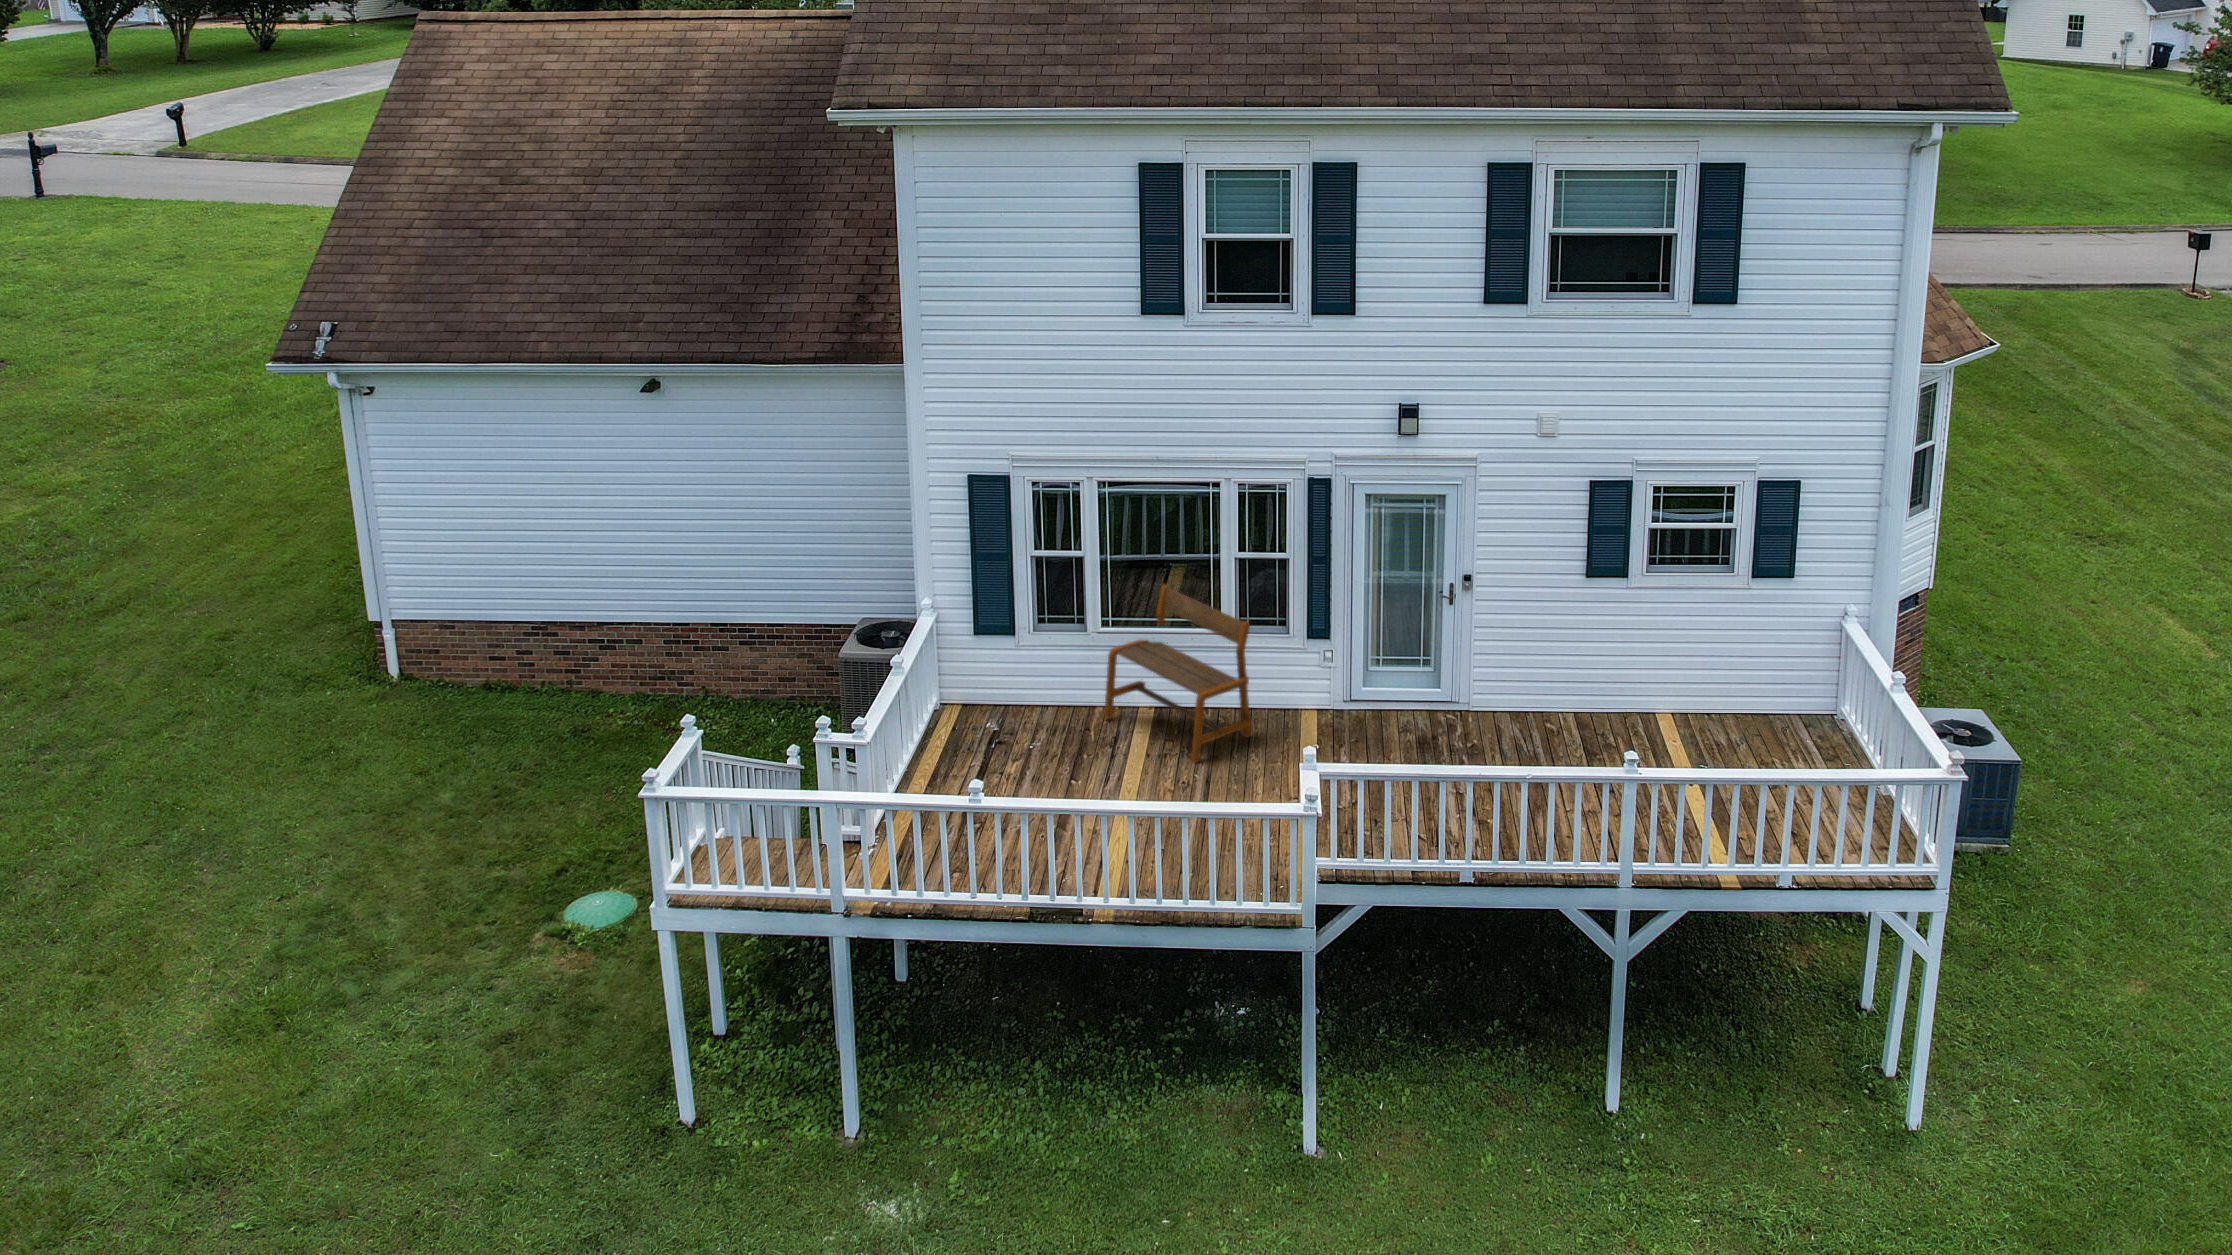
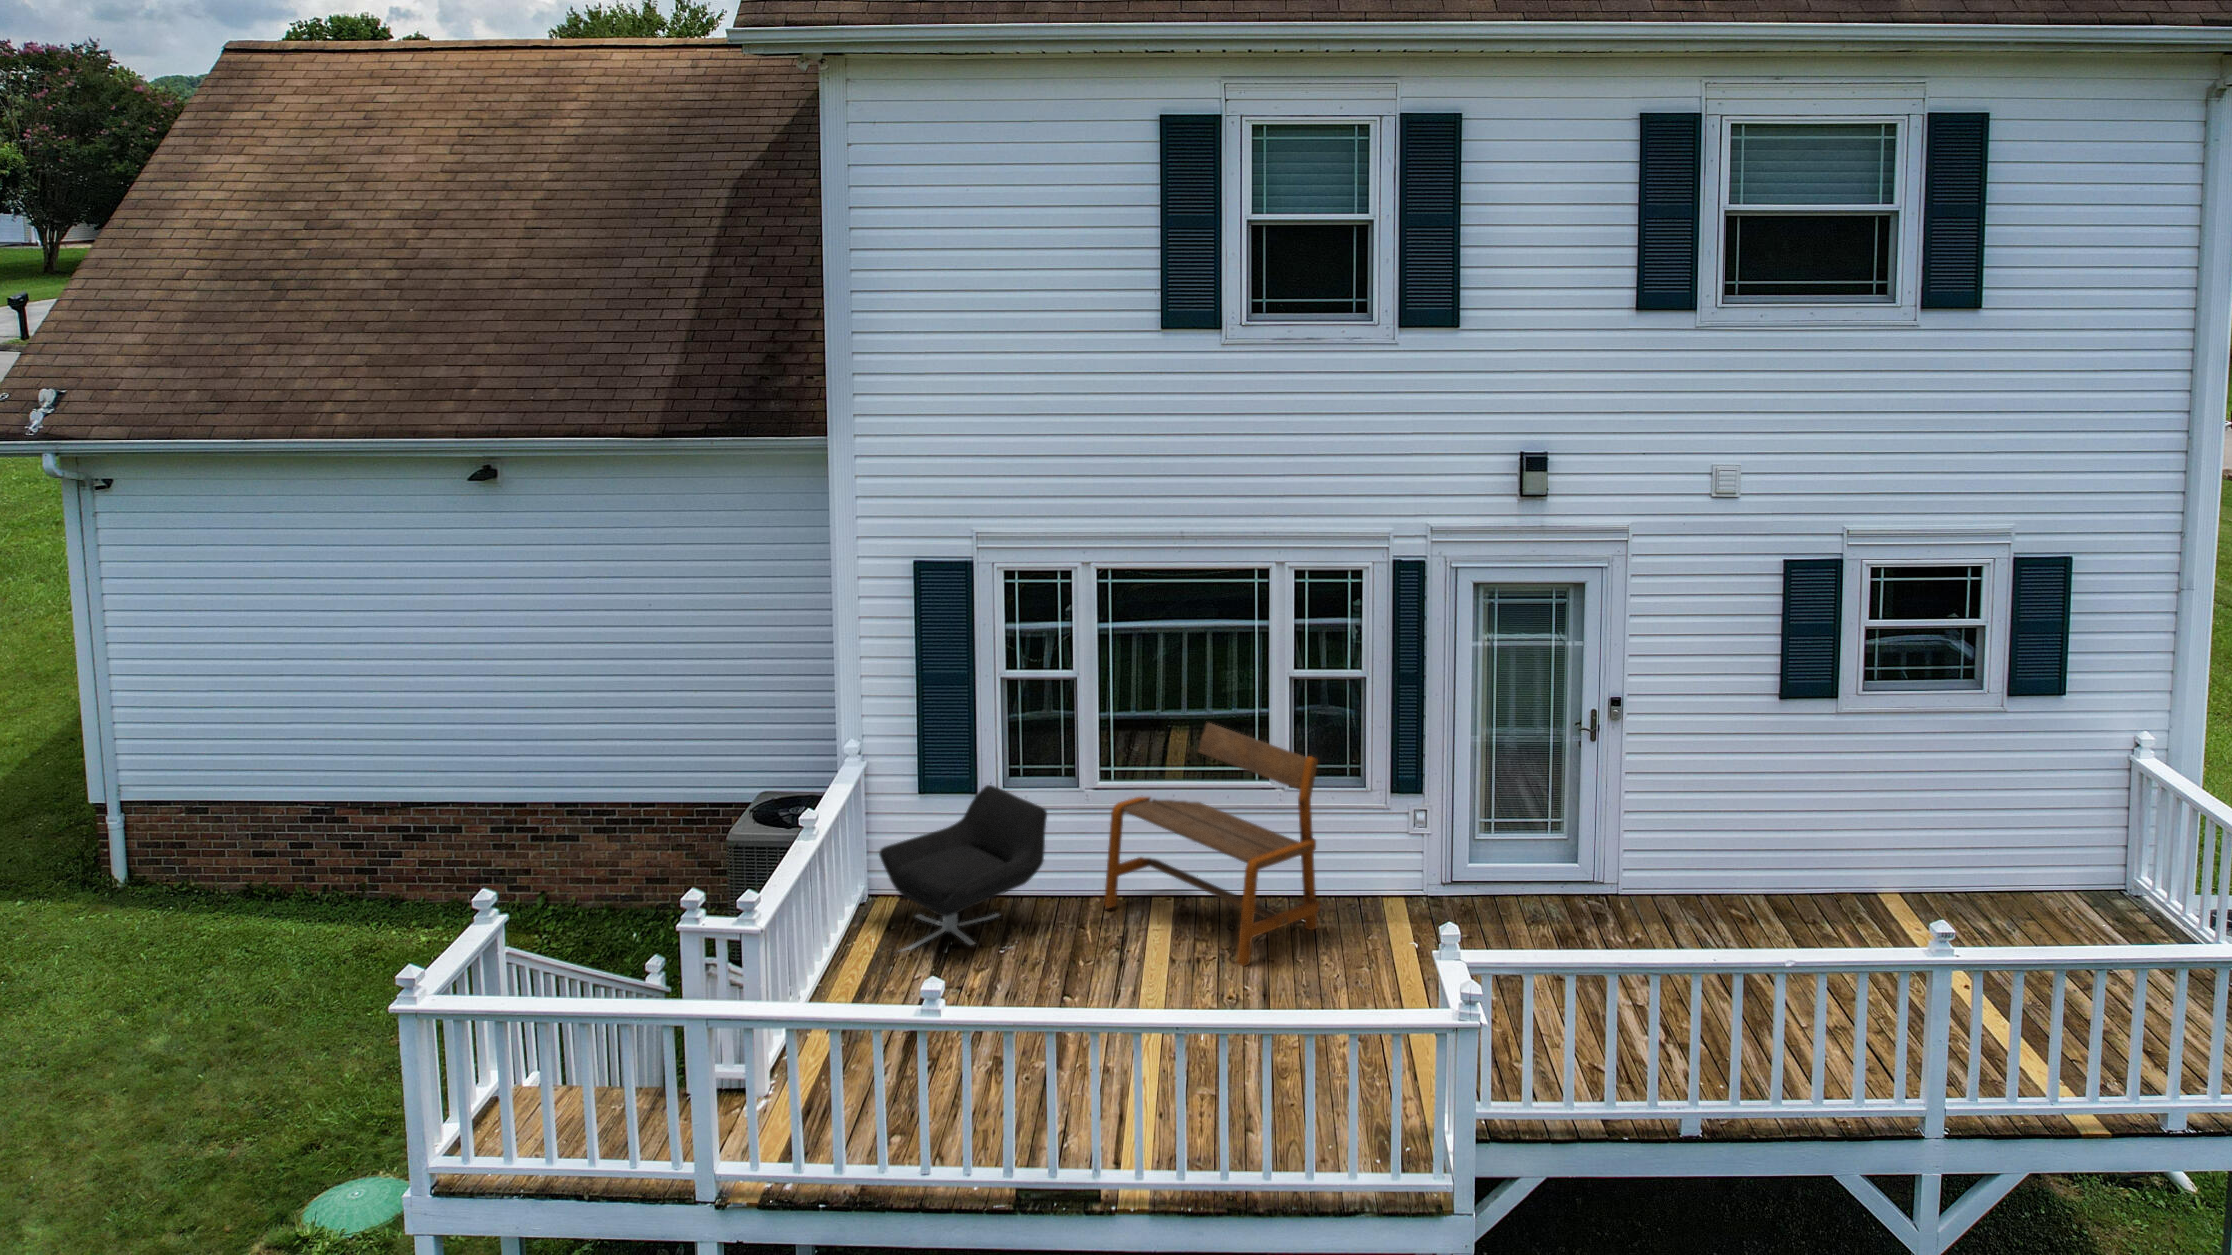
lounge chair: none [946,633,1063,751] -> present [879,785,1047,950]

